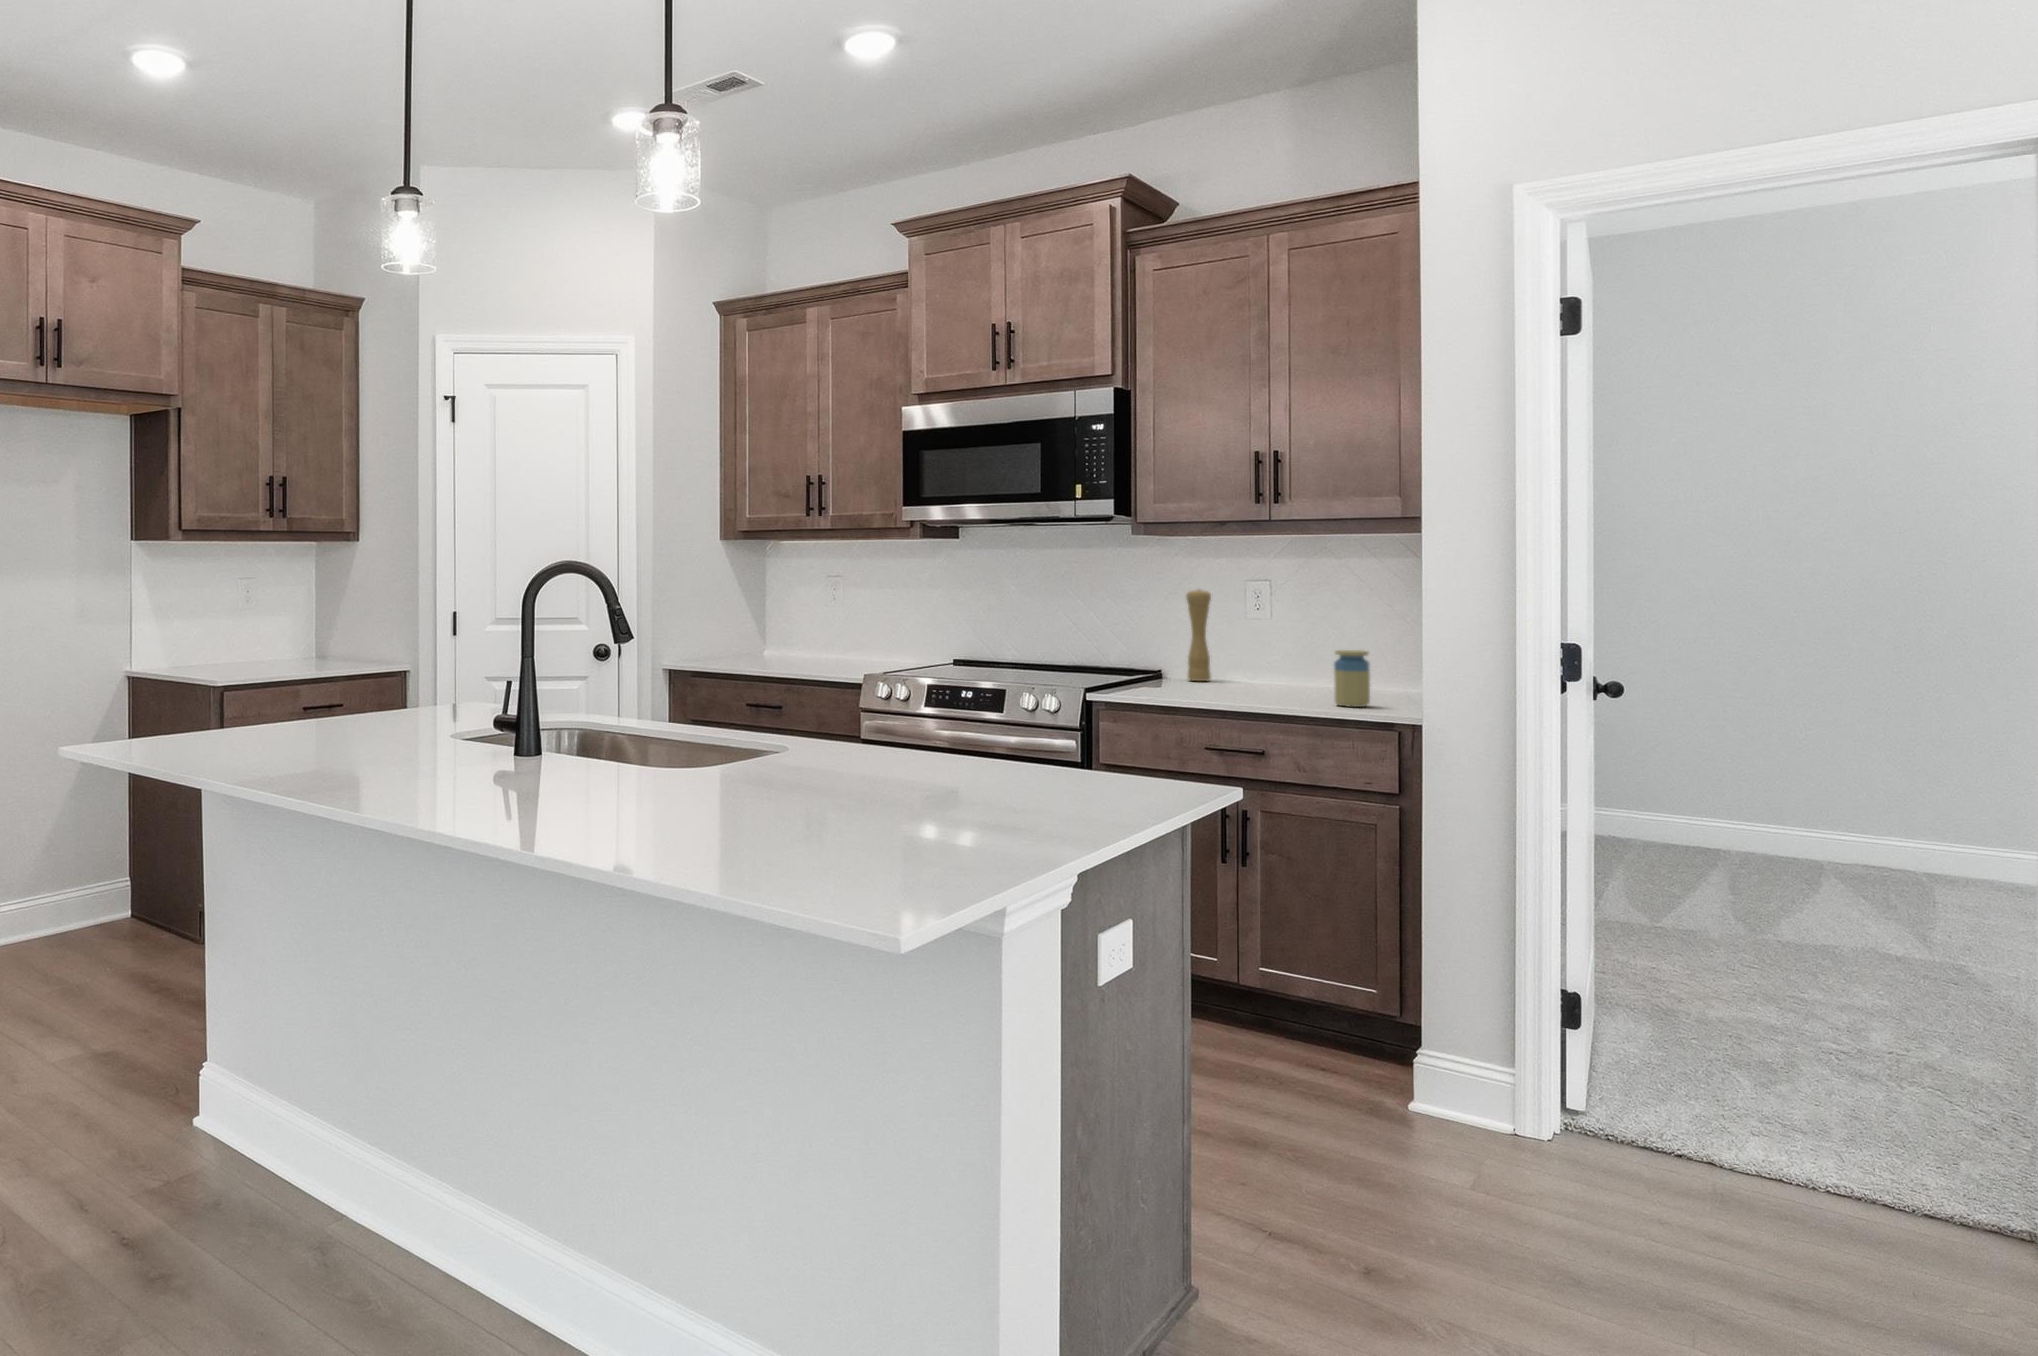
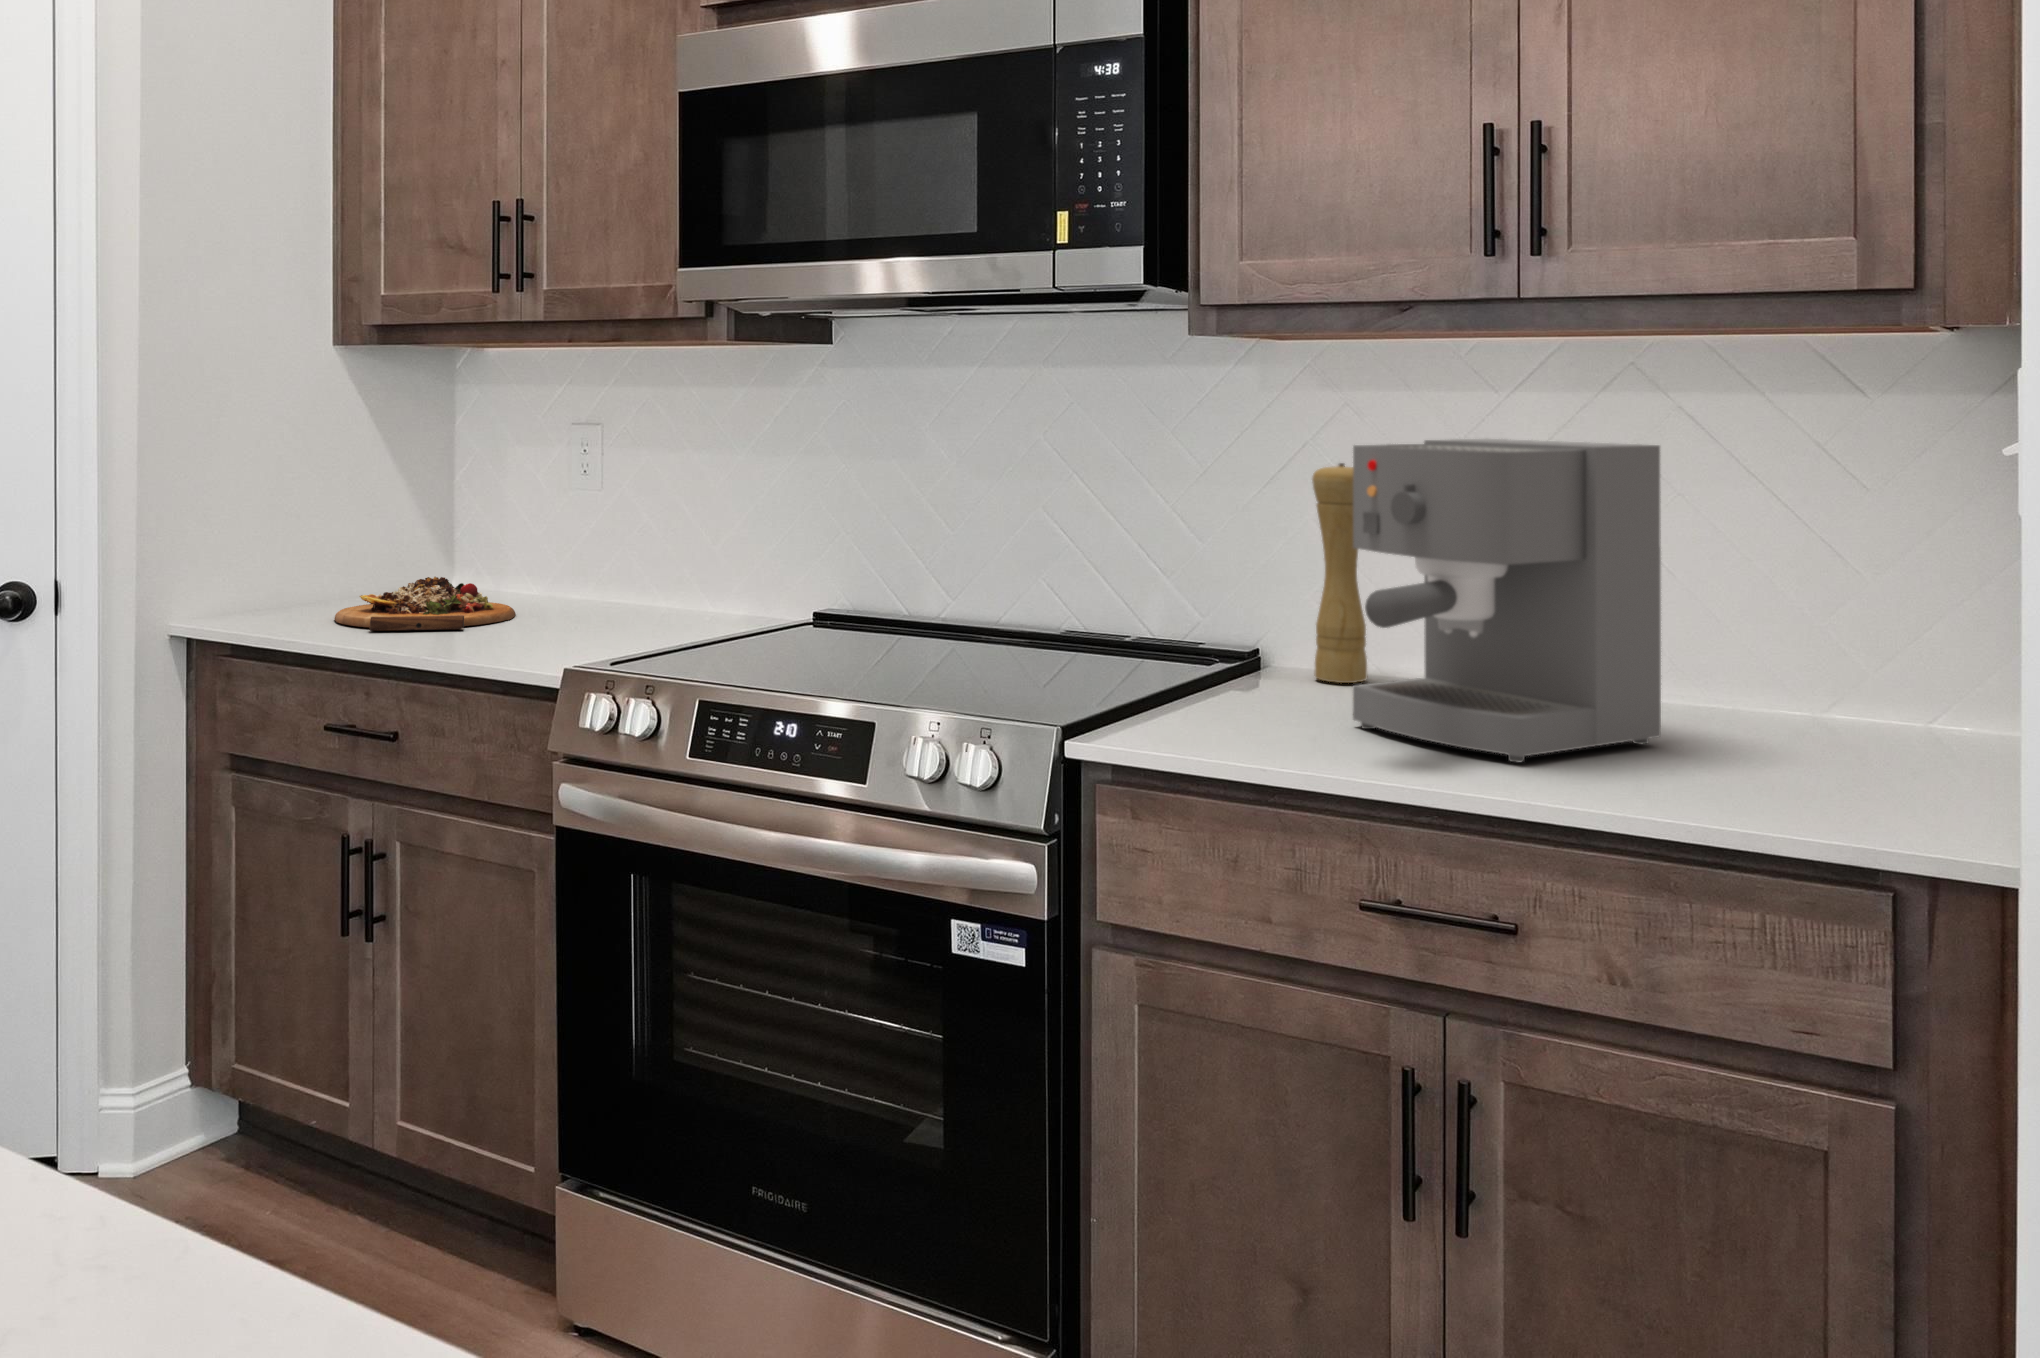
coffee maker: none [1201,577,1325,698] -> present [1353,439,1661,762]
cutting board: none [732,647,813,668] -> present [334,577,516,631]
jar: present [1334,650,1370,707] -> none [1718,647,1814,811]

